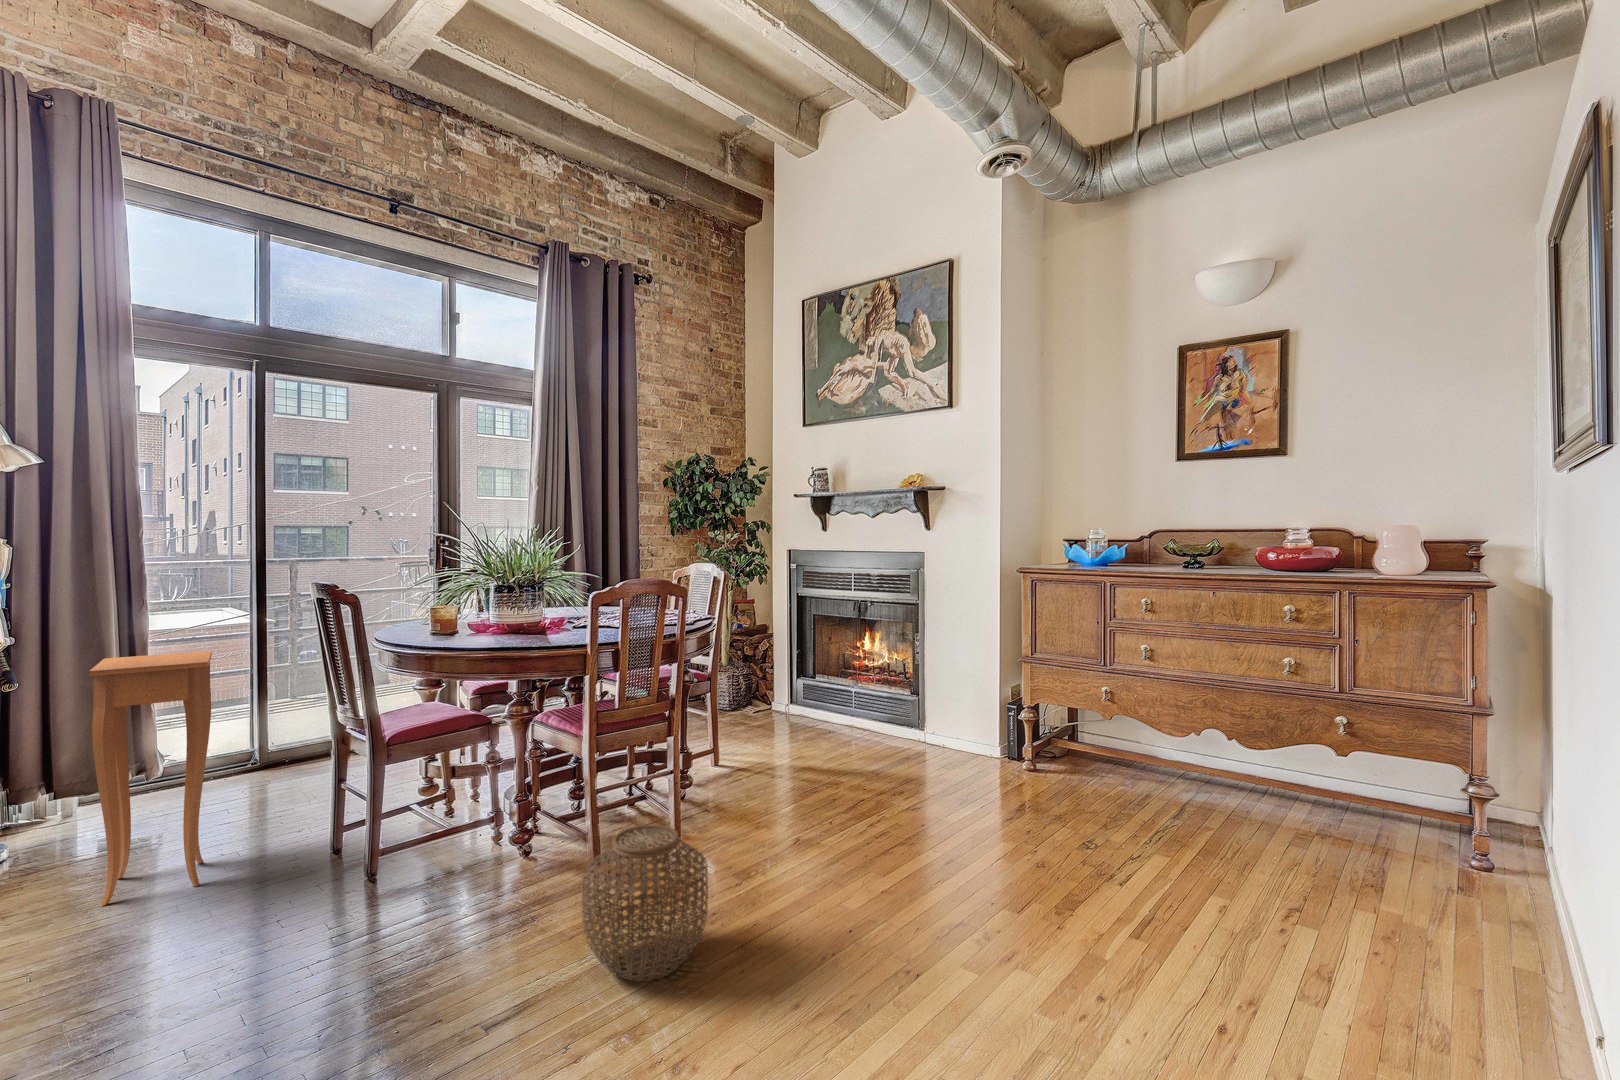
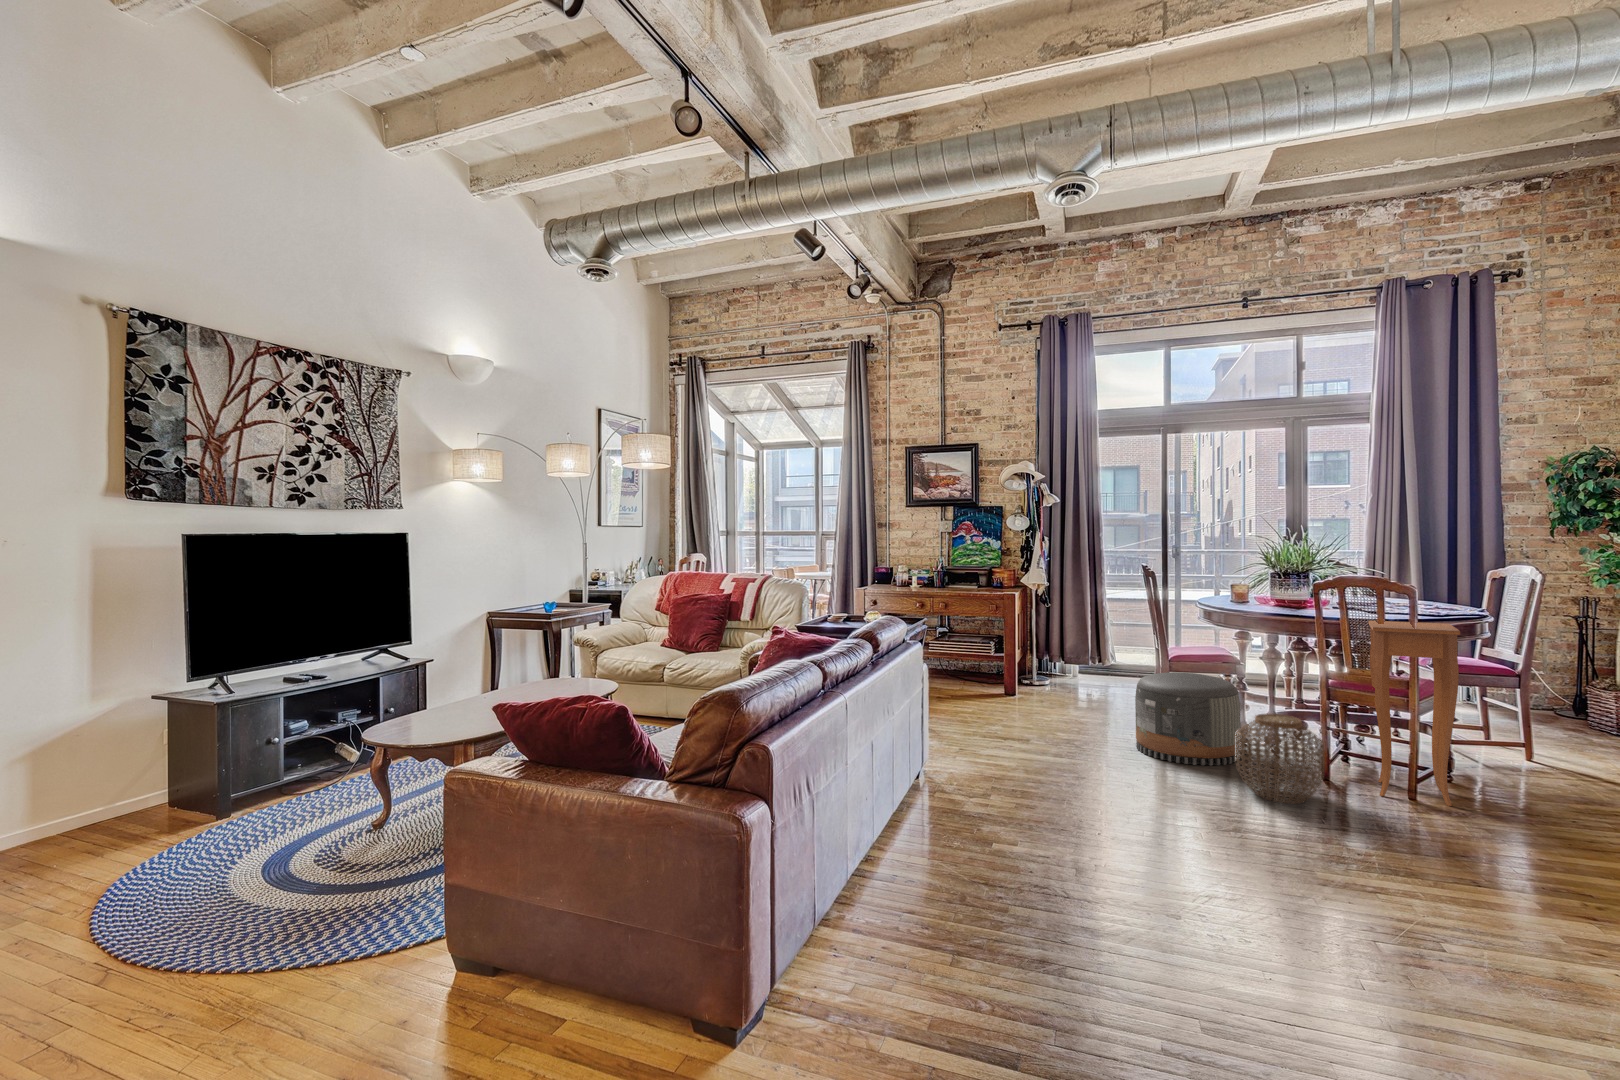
side table: present [89,651,212,905] -> present [1369,620,1460,806]
pouf: none [338,778,525,973] -> present [1135,672,1241,765]

